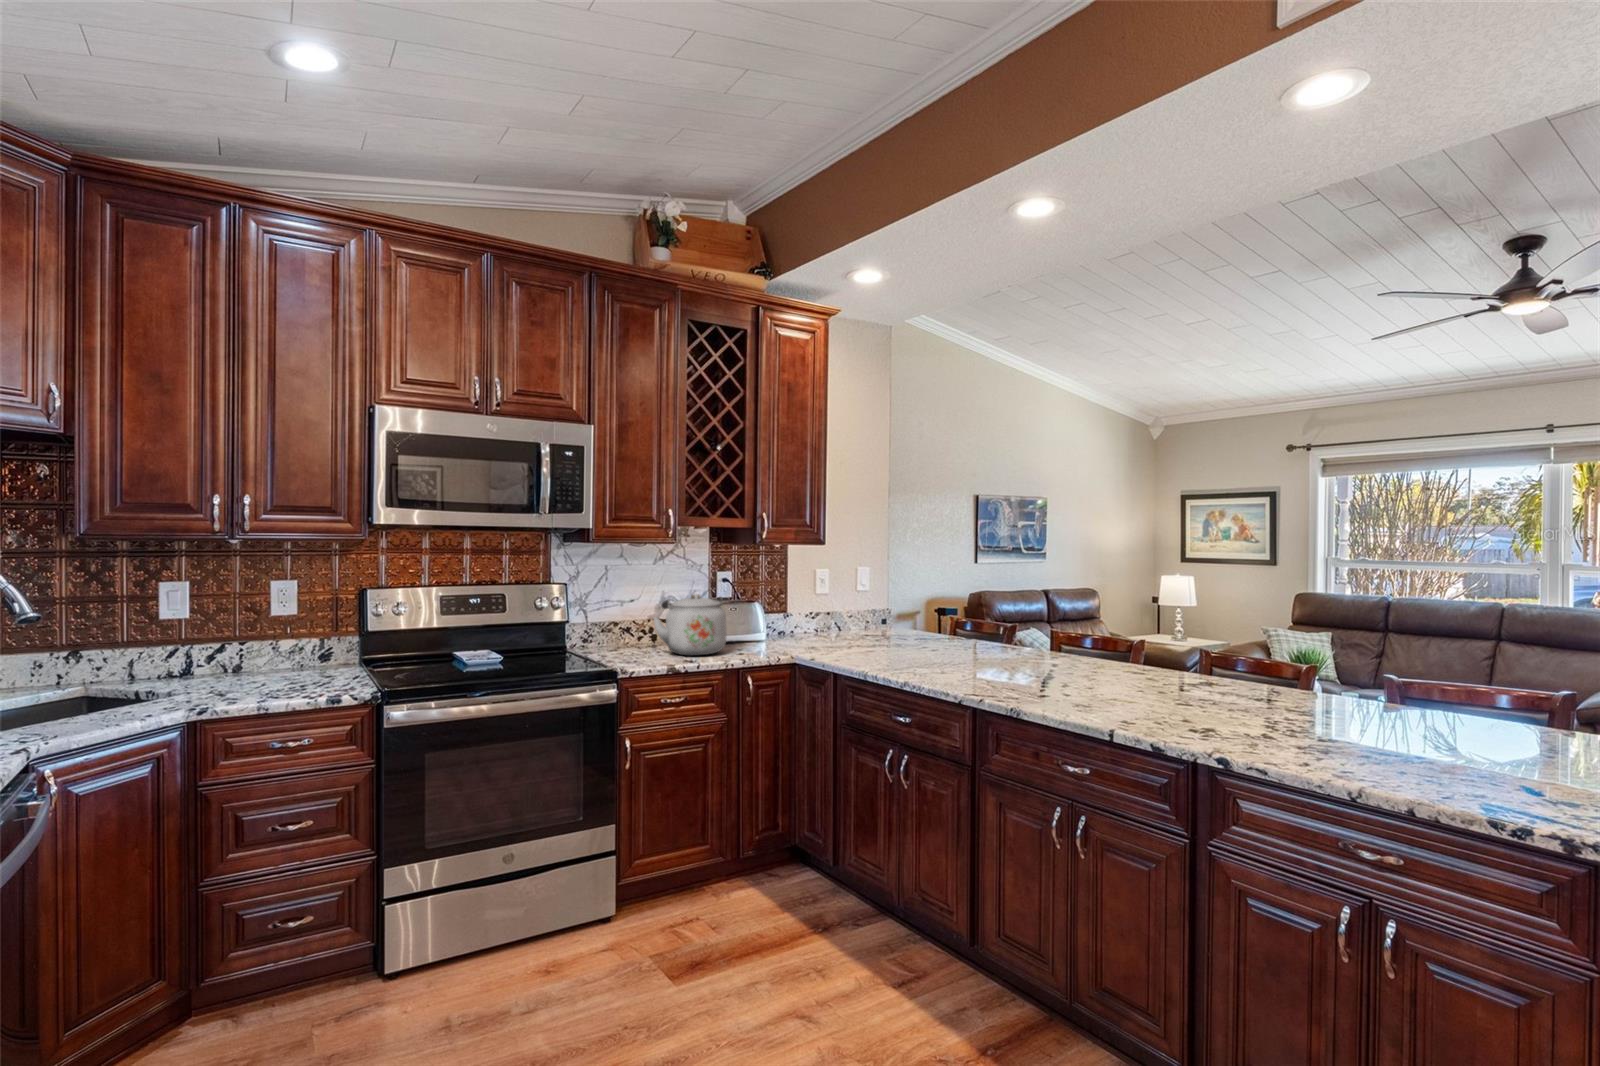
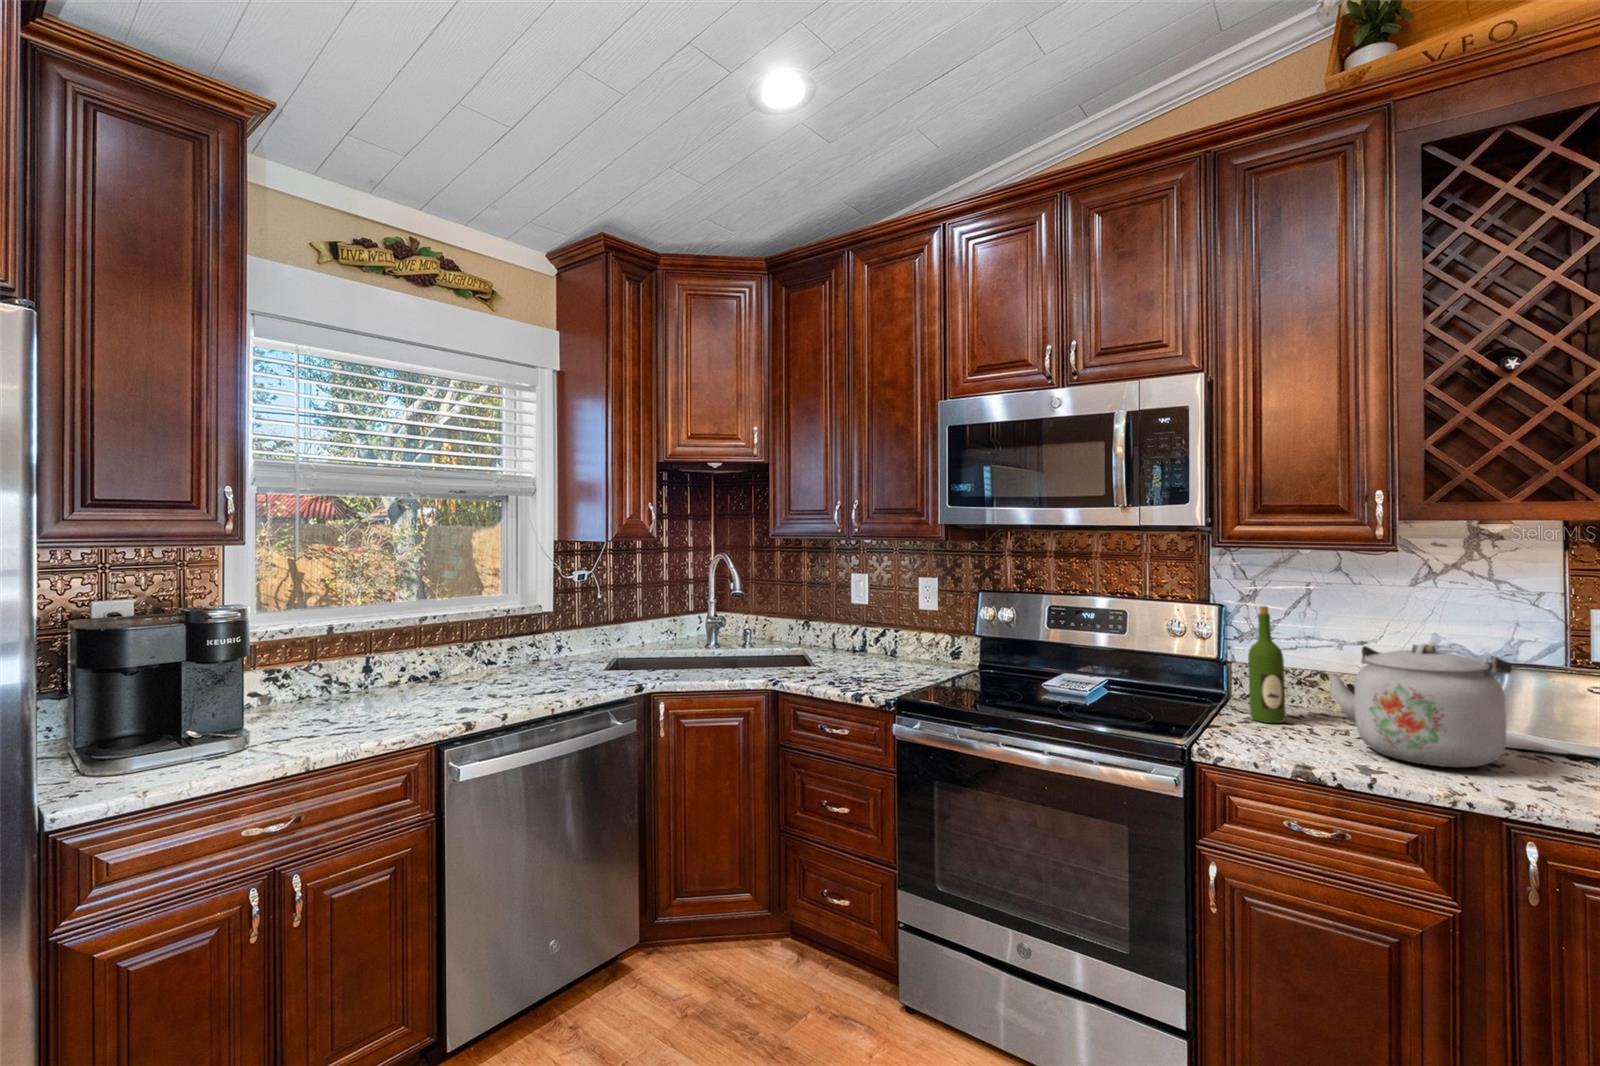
wine bottle: none [600,582,620,655] -> present [1248,606,1286,723]

